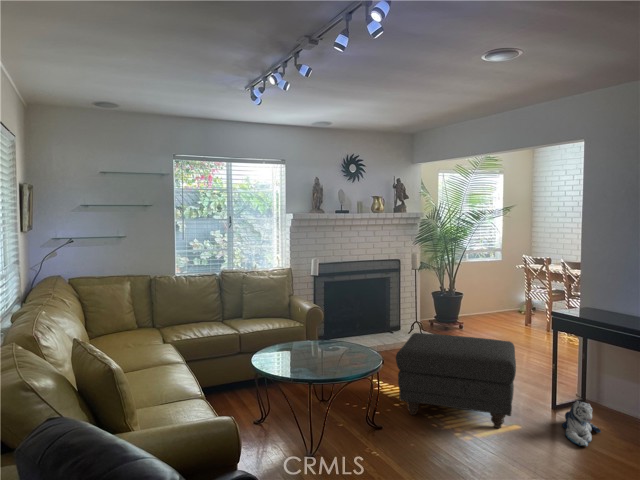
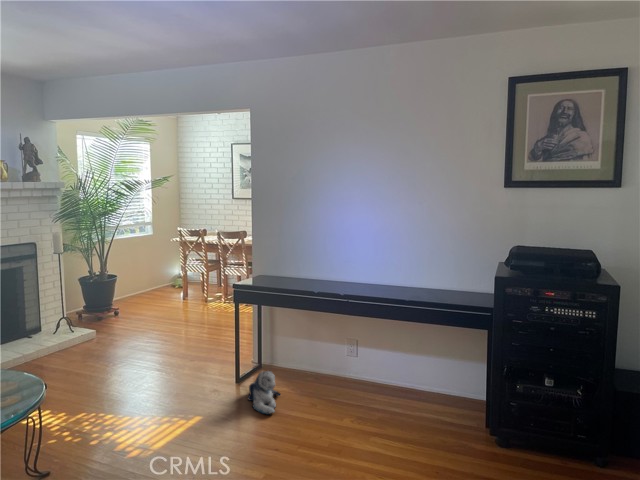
ottoman: present [396,333,516,428] -> none [61,324,207,437]

